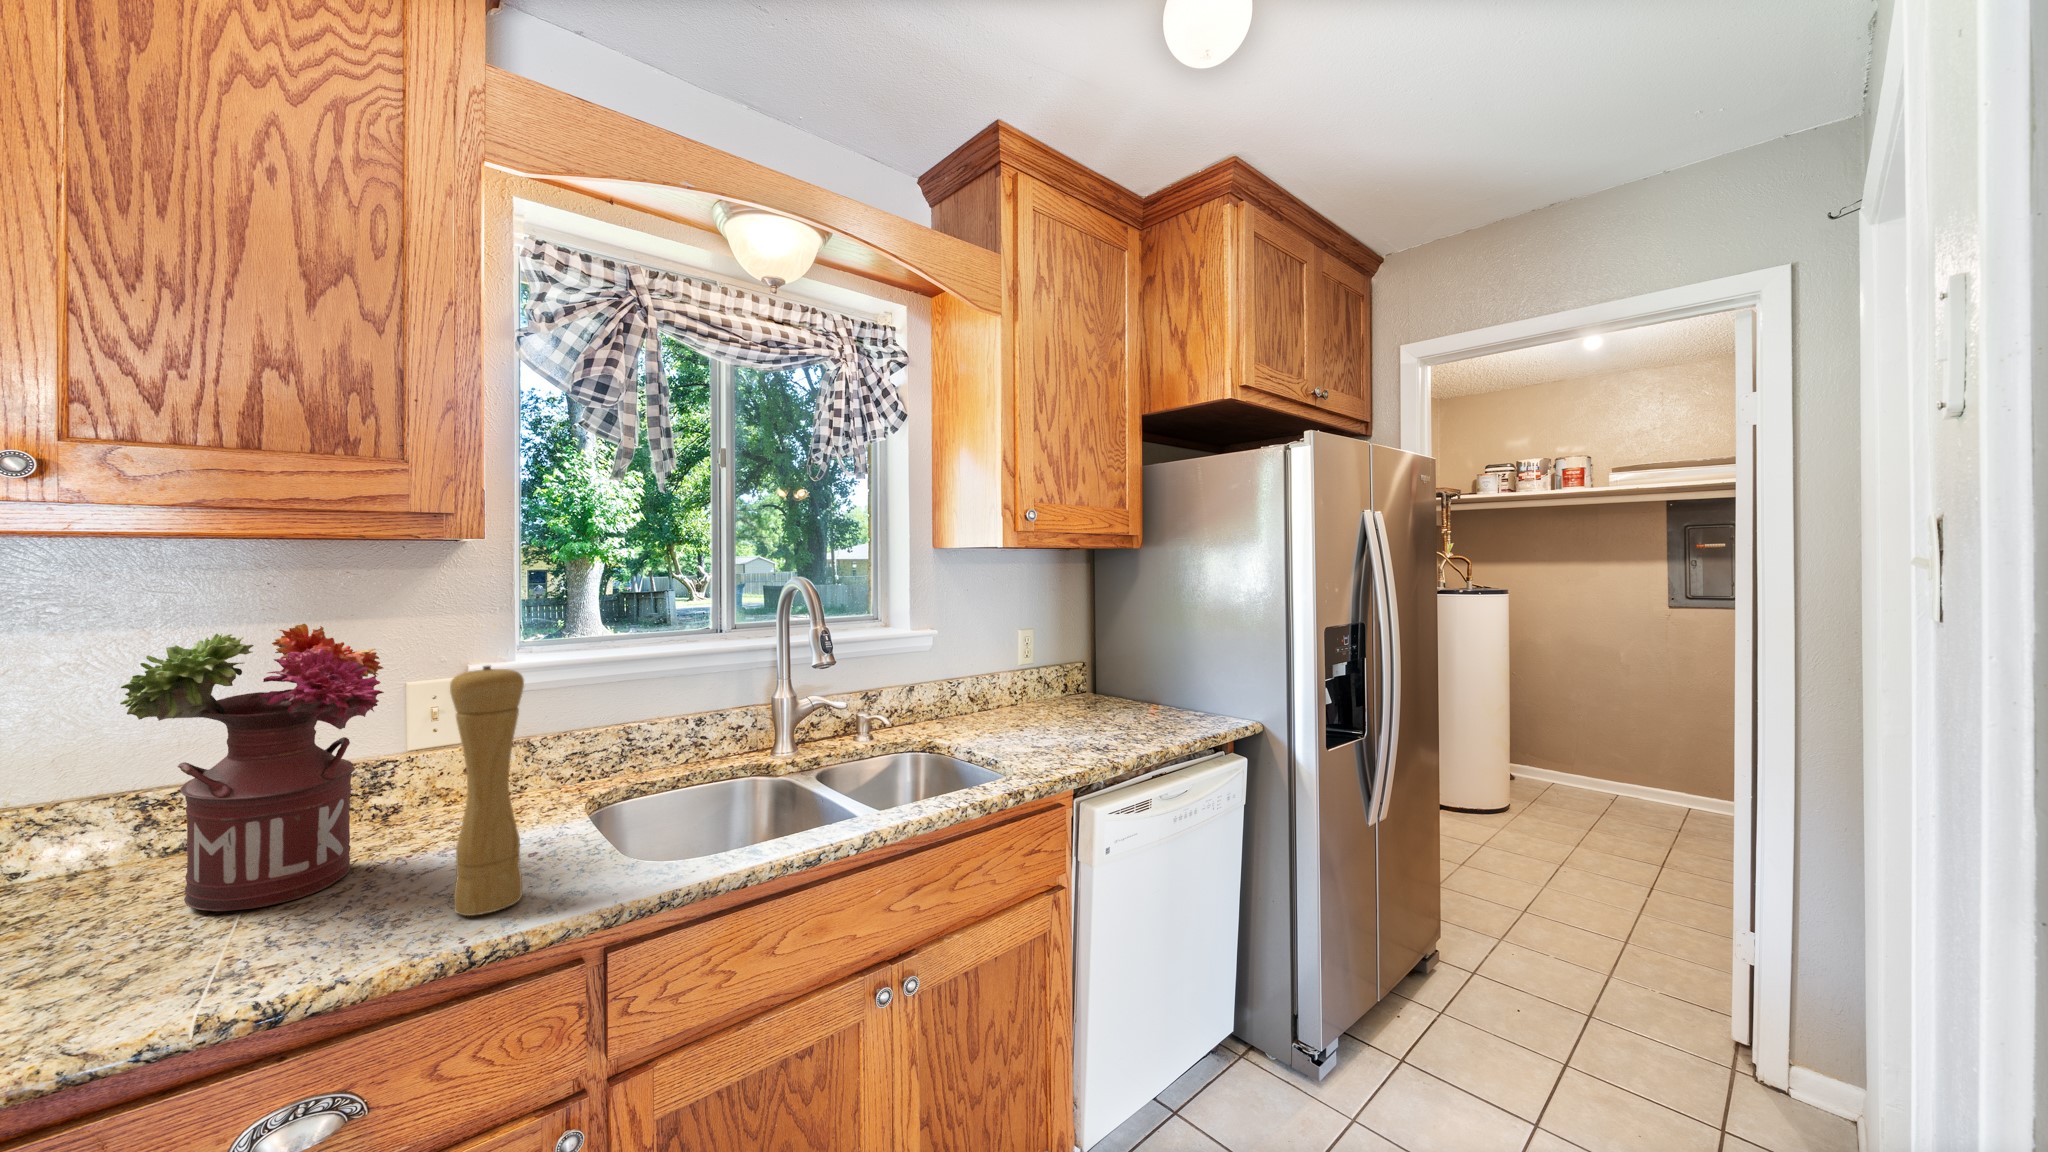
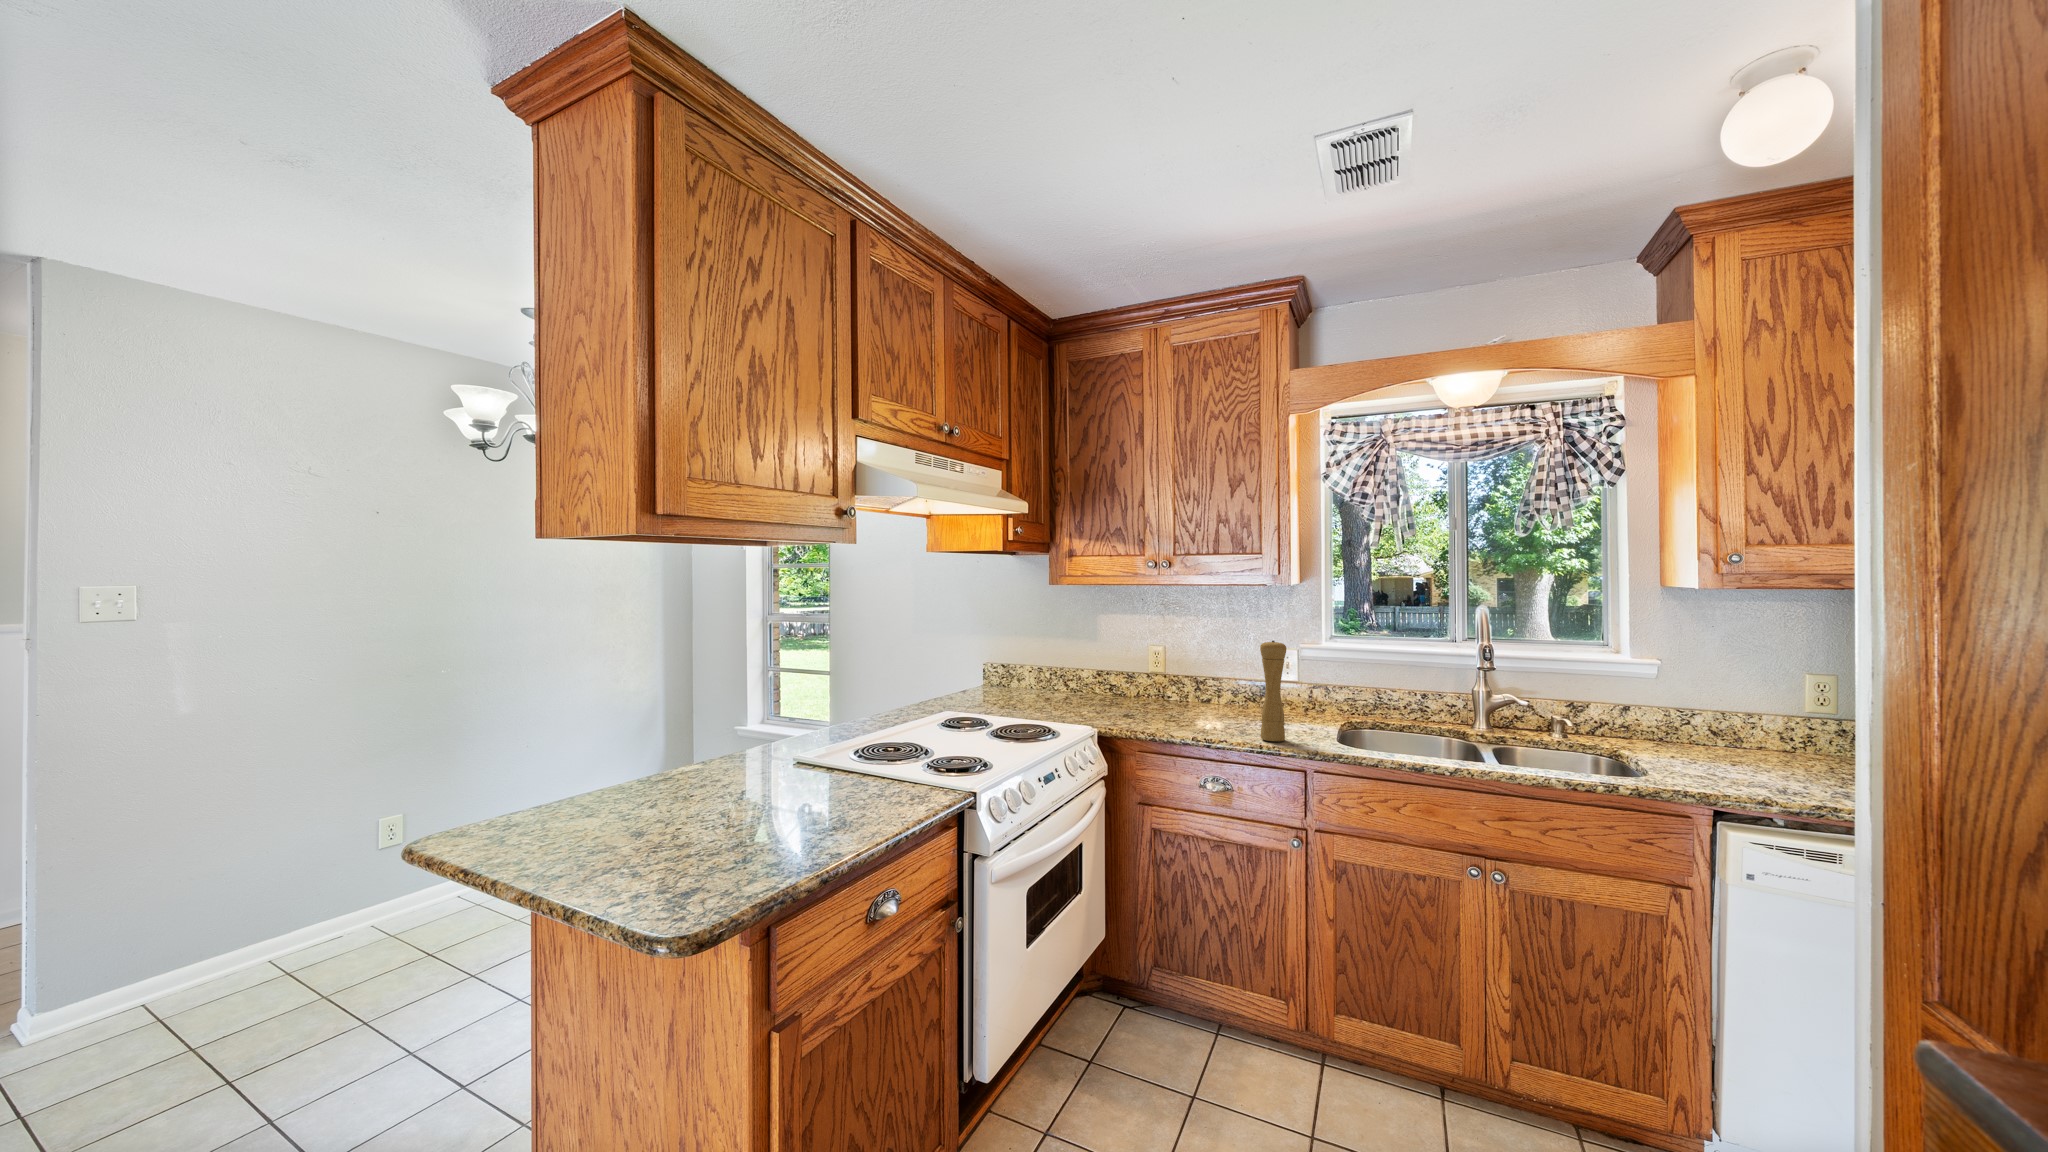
flower arrangement: present [120,624,384,911] -> none [1182,620,1255,723]

